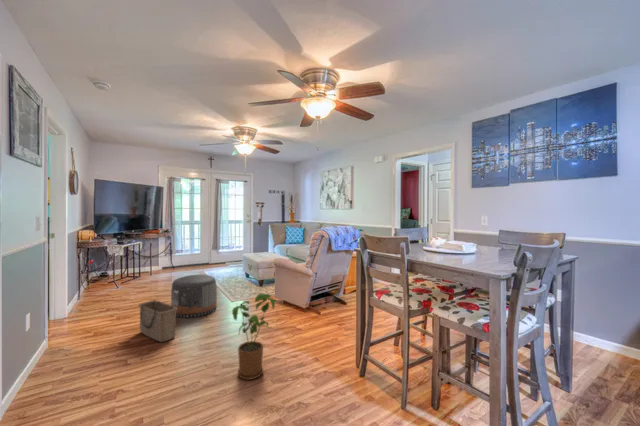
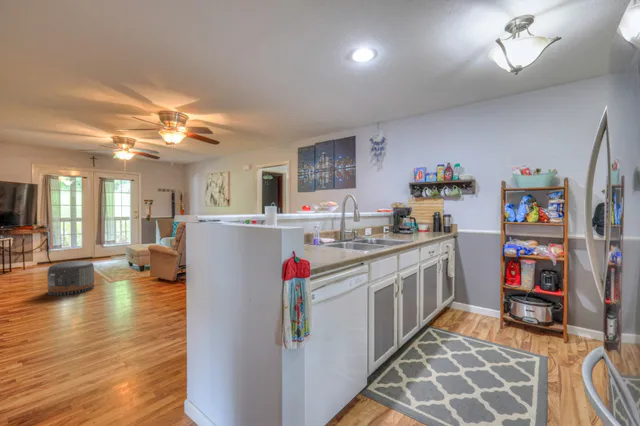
house plant: present [232,293,278,380] -> none [99,263,139,321]
basket: present [139,300,177,342] -> none [13,281,53,311]

